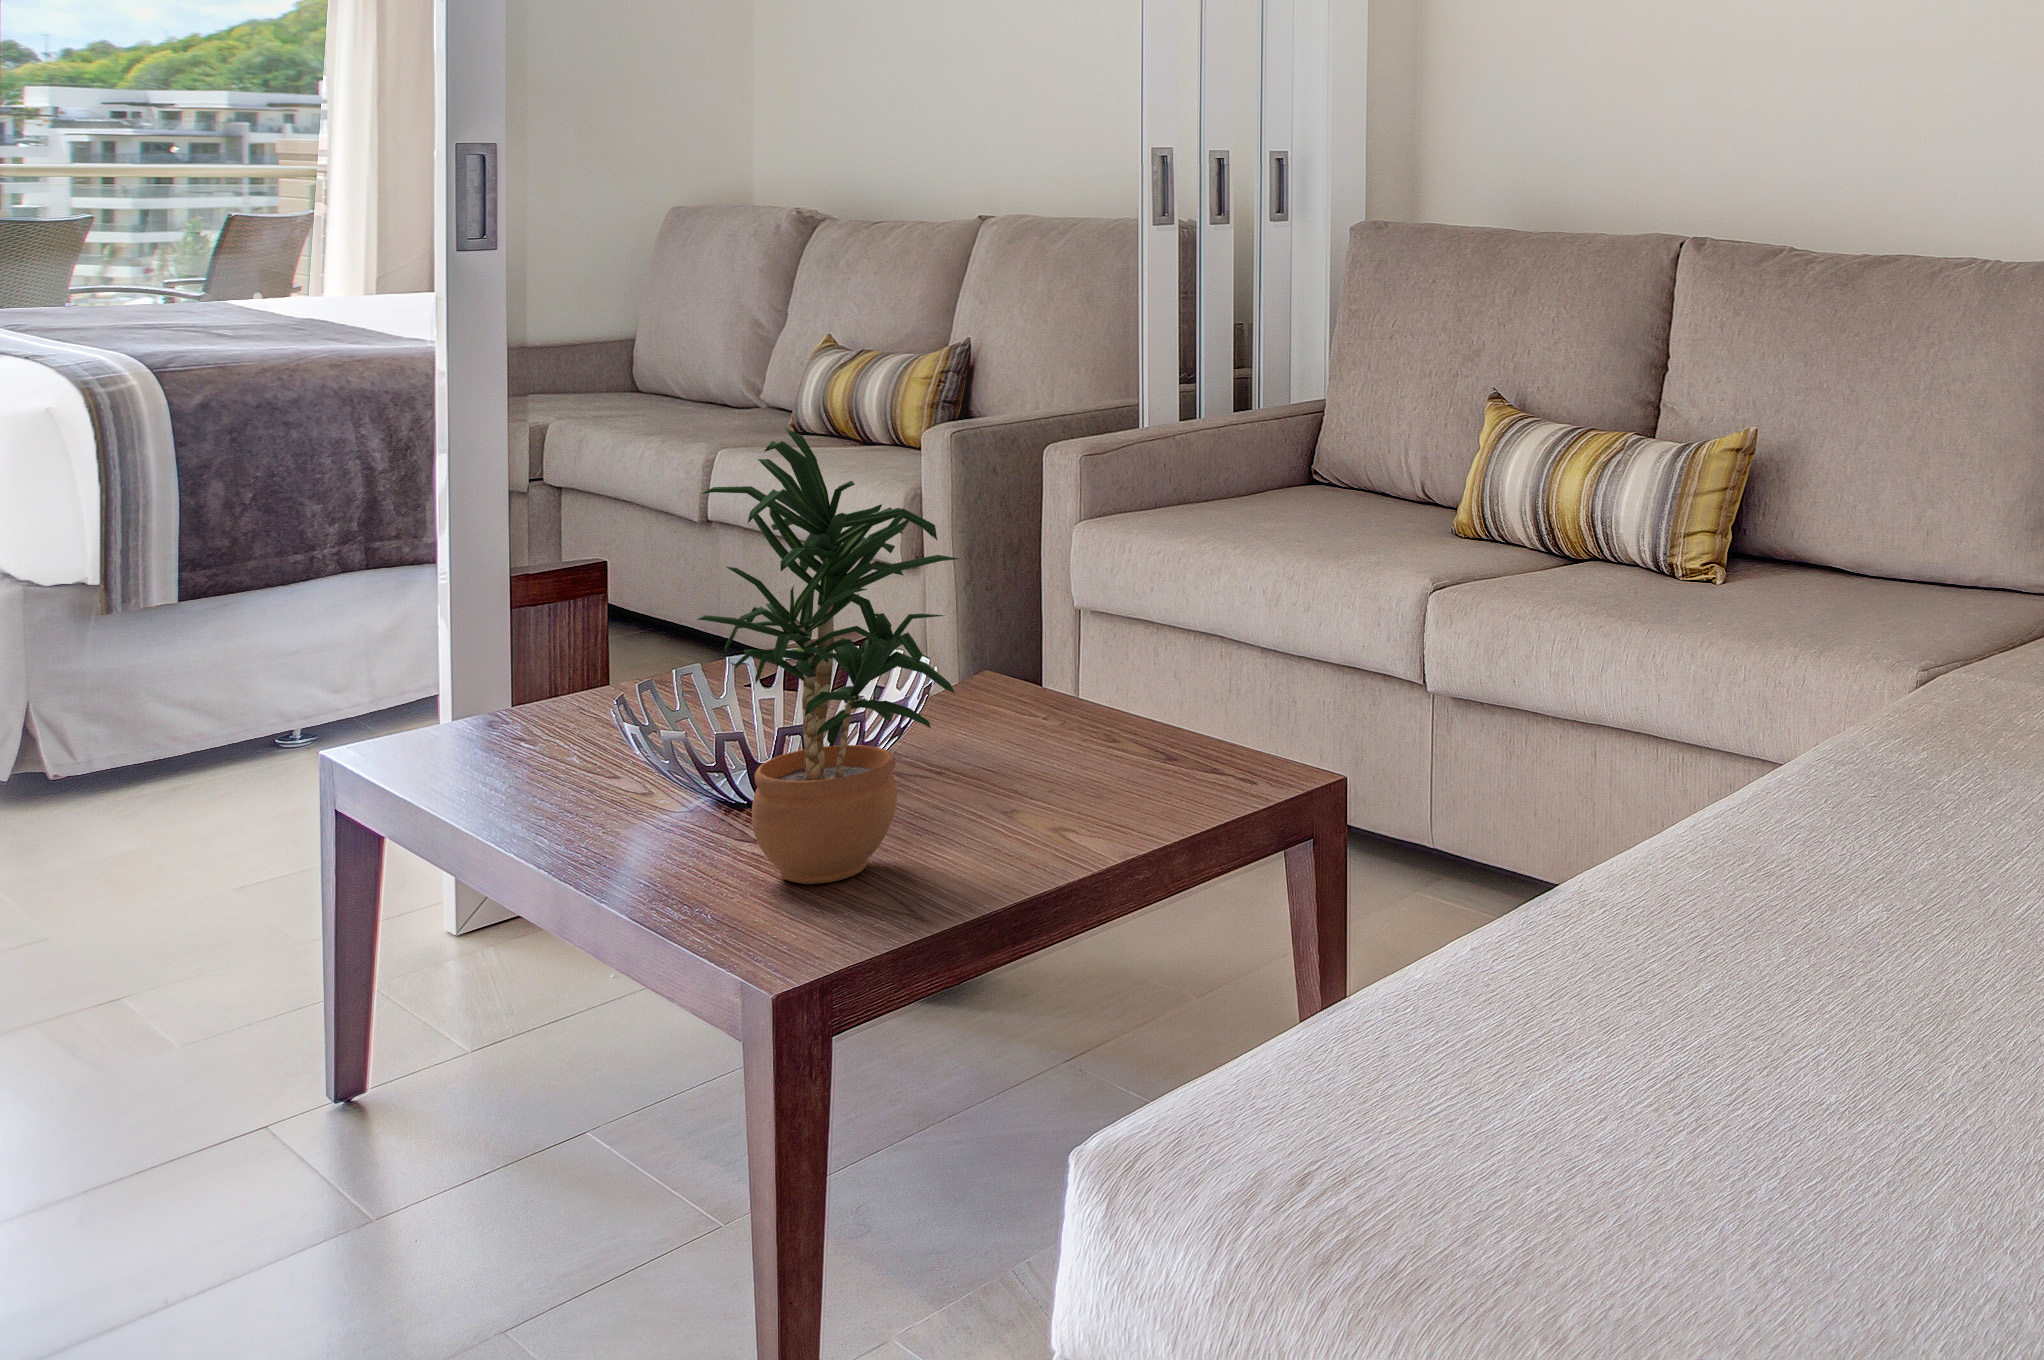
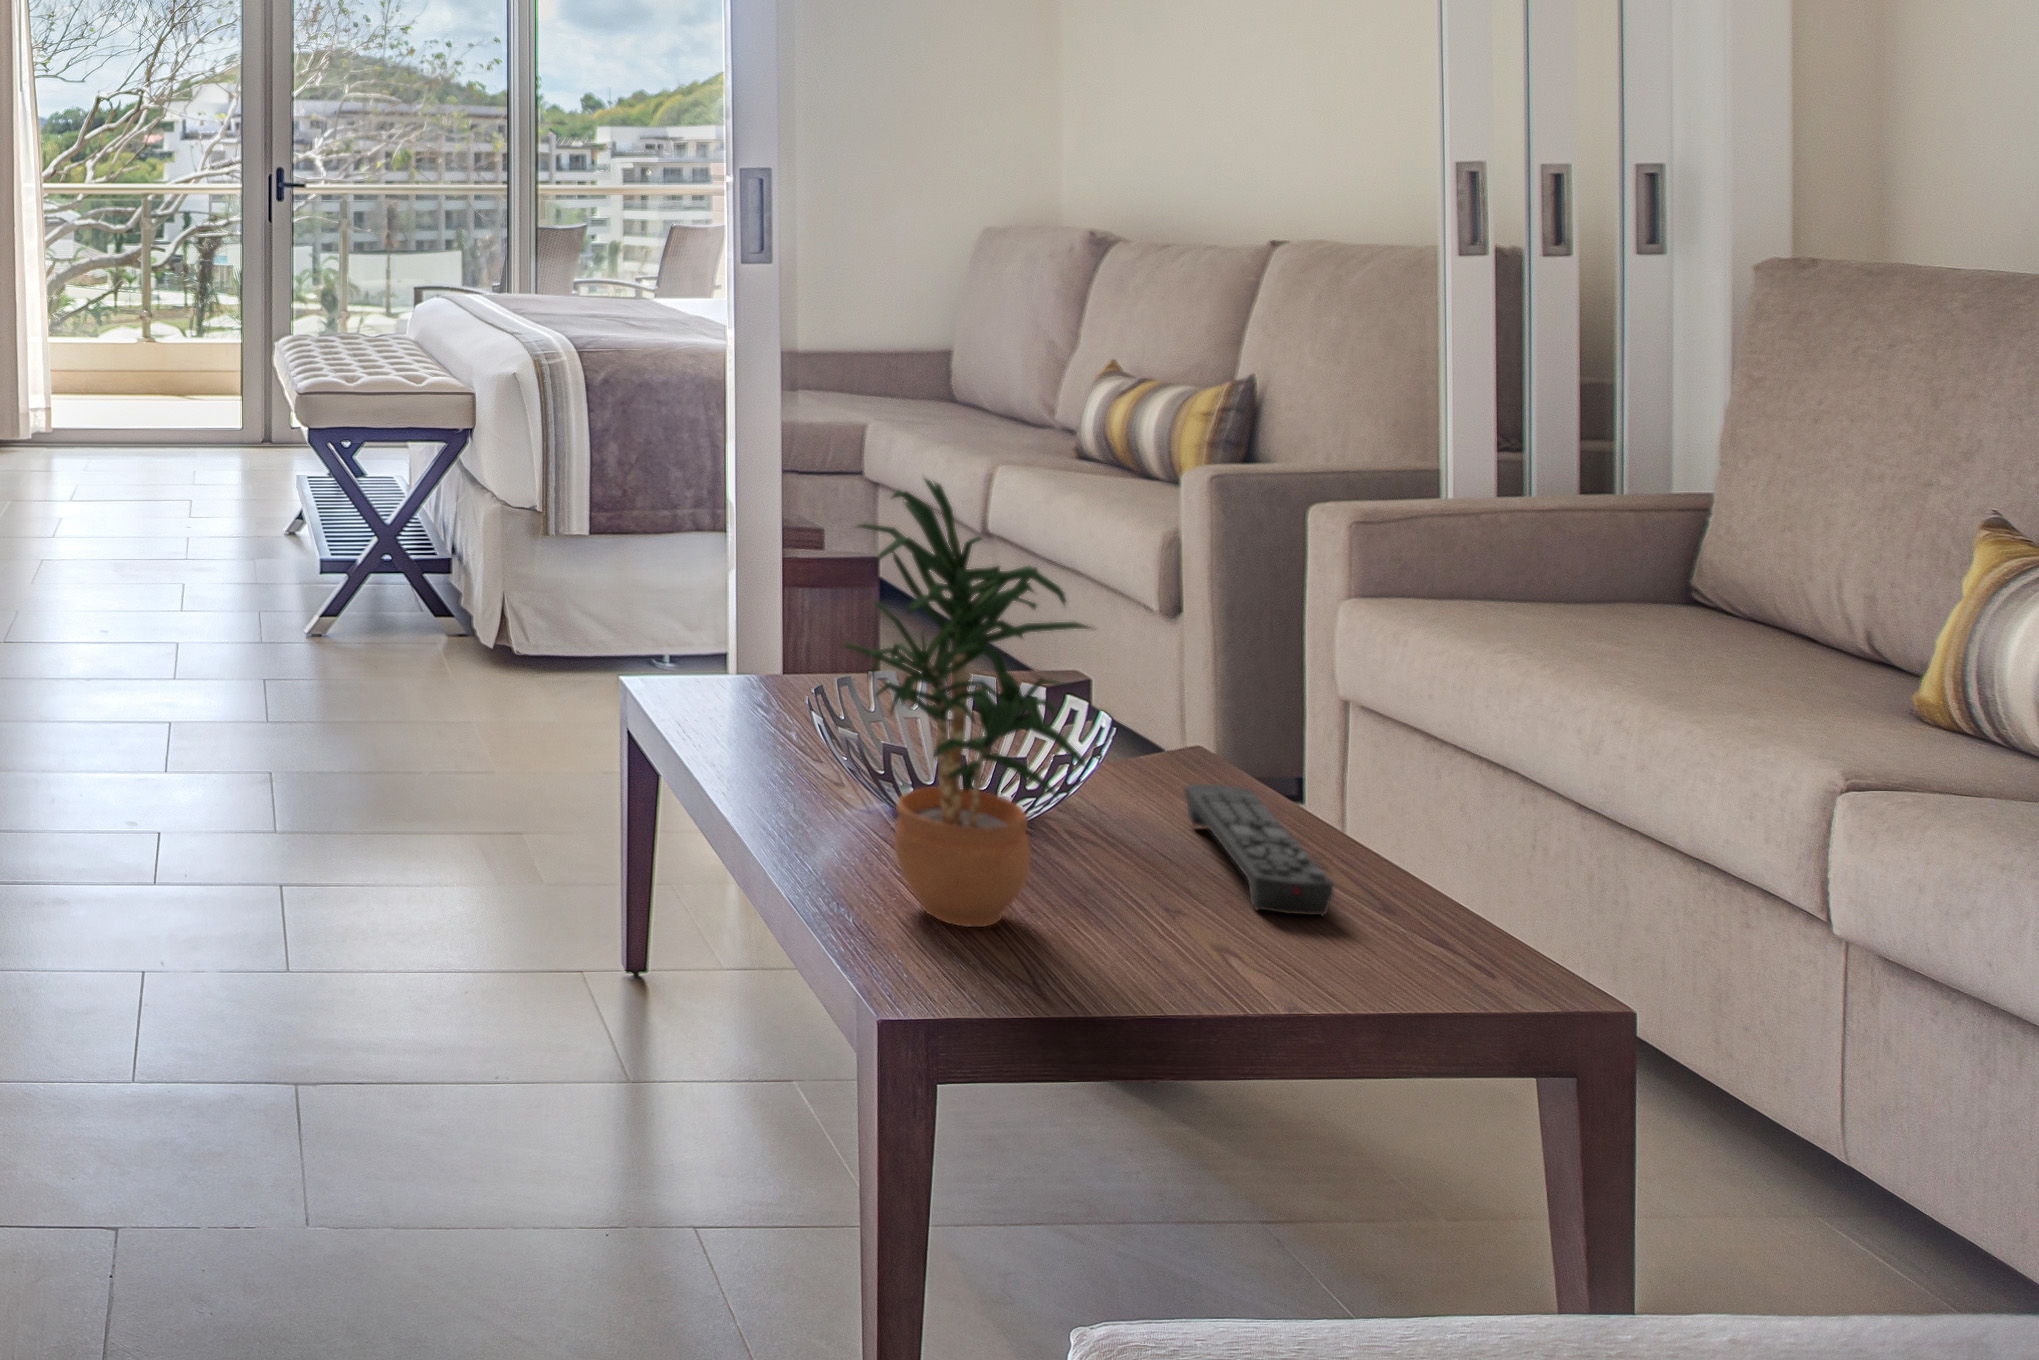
remote control: none [996,700,1149,796] -> present [1185,784,1333,915]

